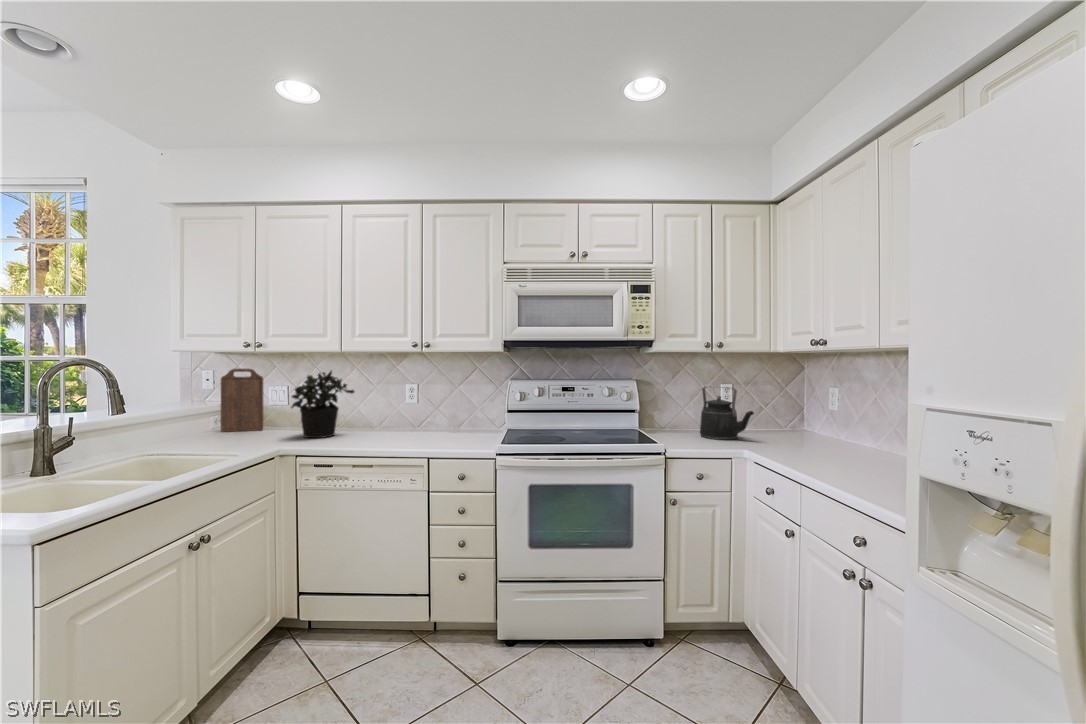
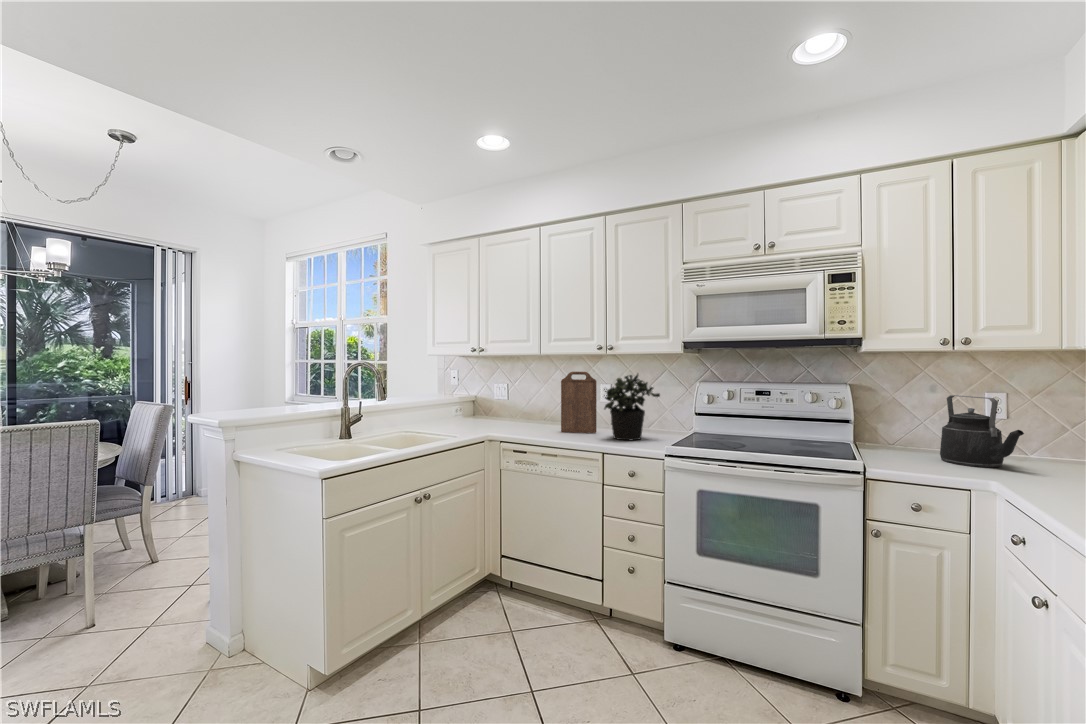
cutting board: present [221,369,263,432] -> present [561,372,597,433]
potted plant: present [291,371,354,438] -> present [604,374,660,440]

